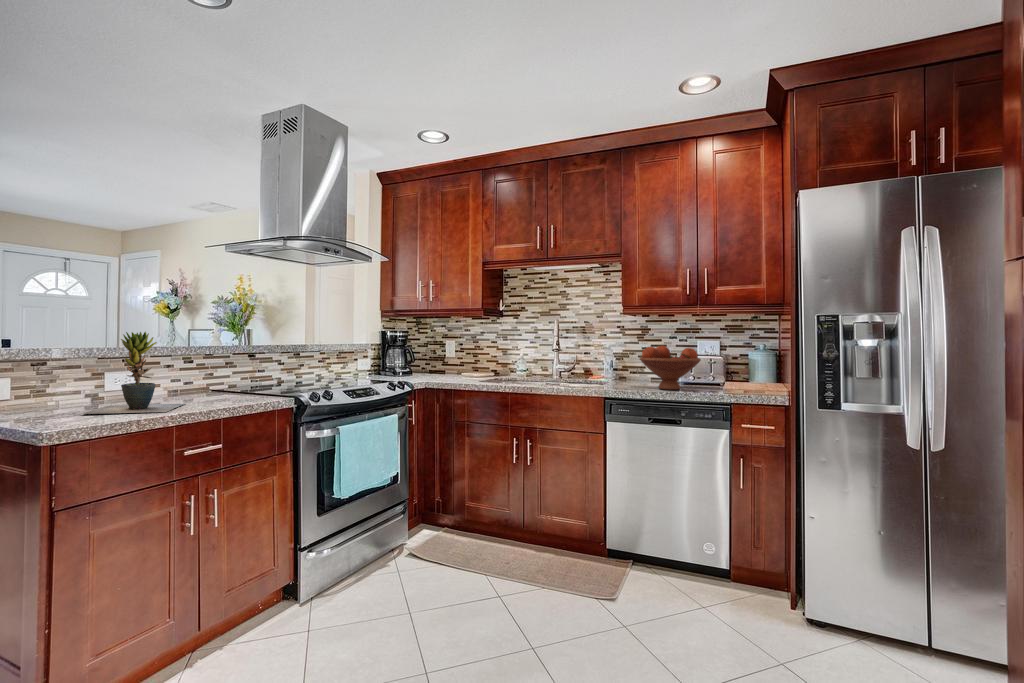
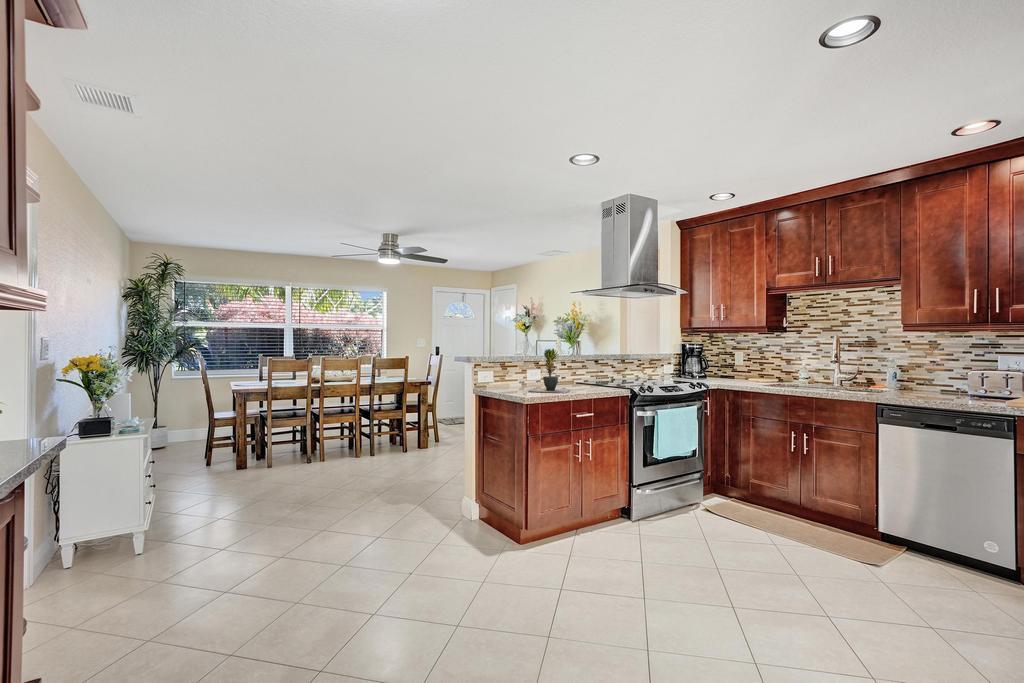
fruit bowl: present [640,346,701,390] -> none [914,360,981,399]

